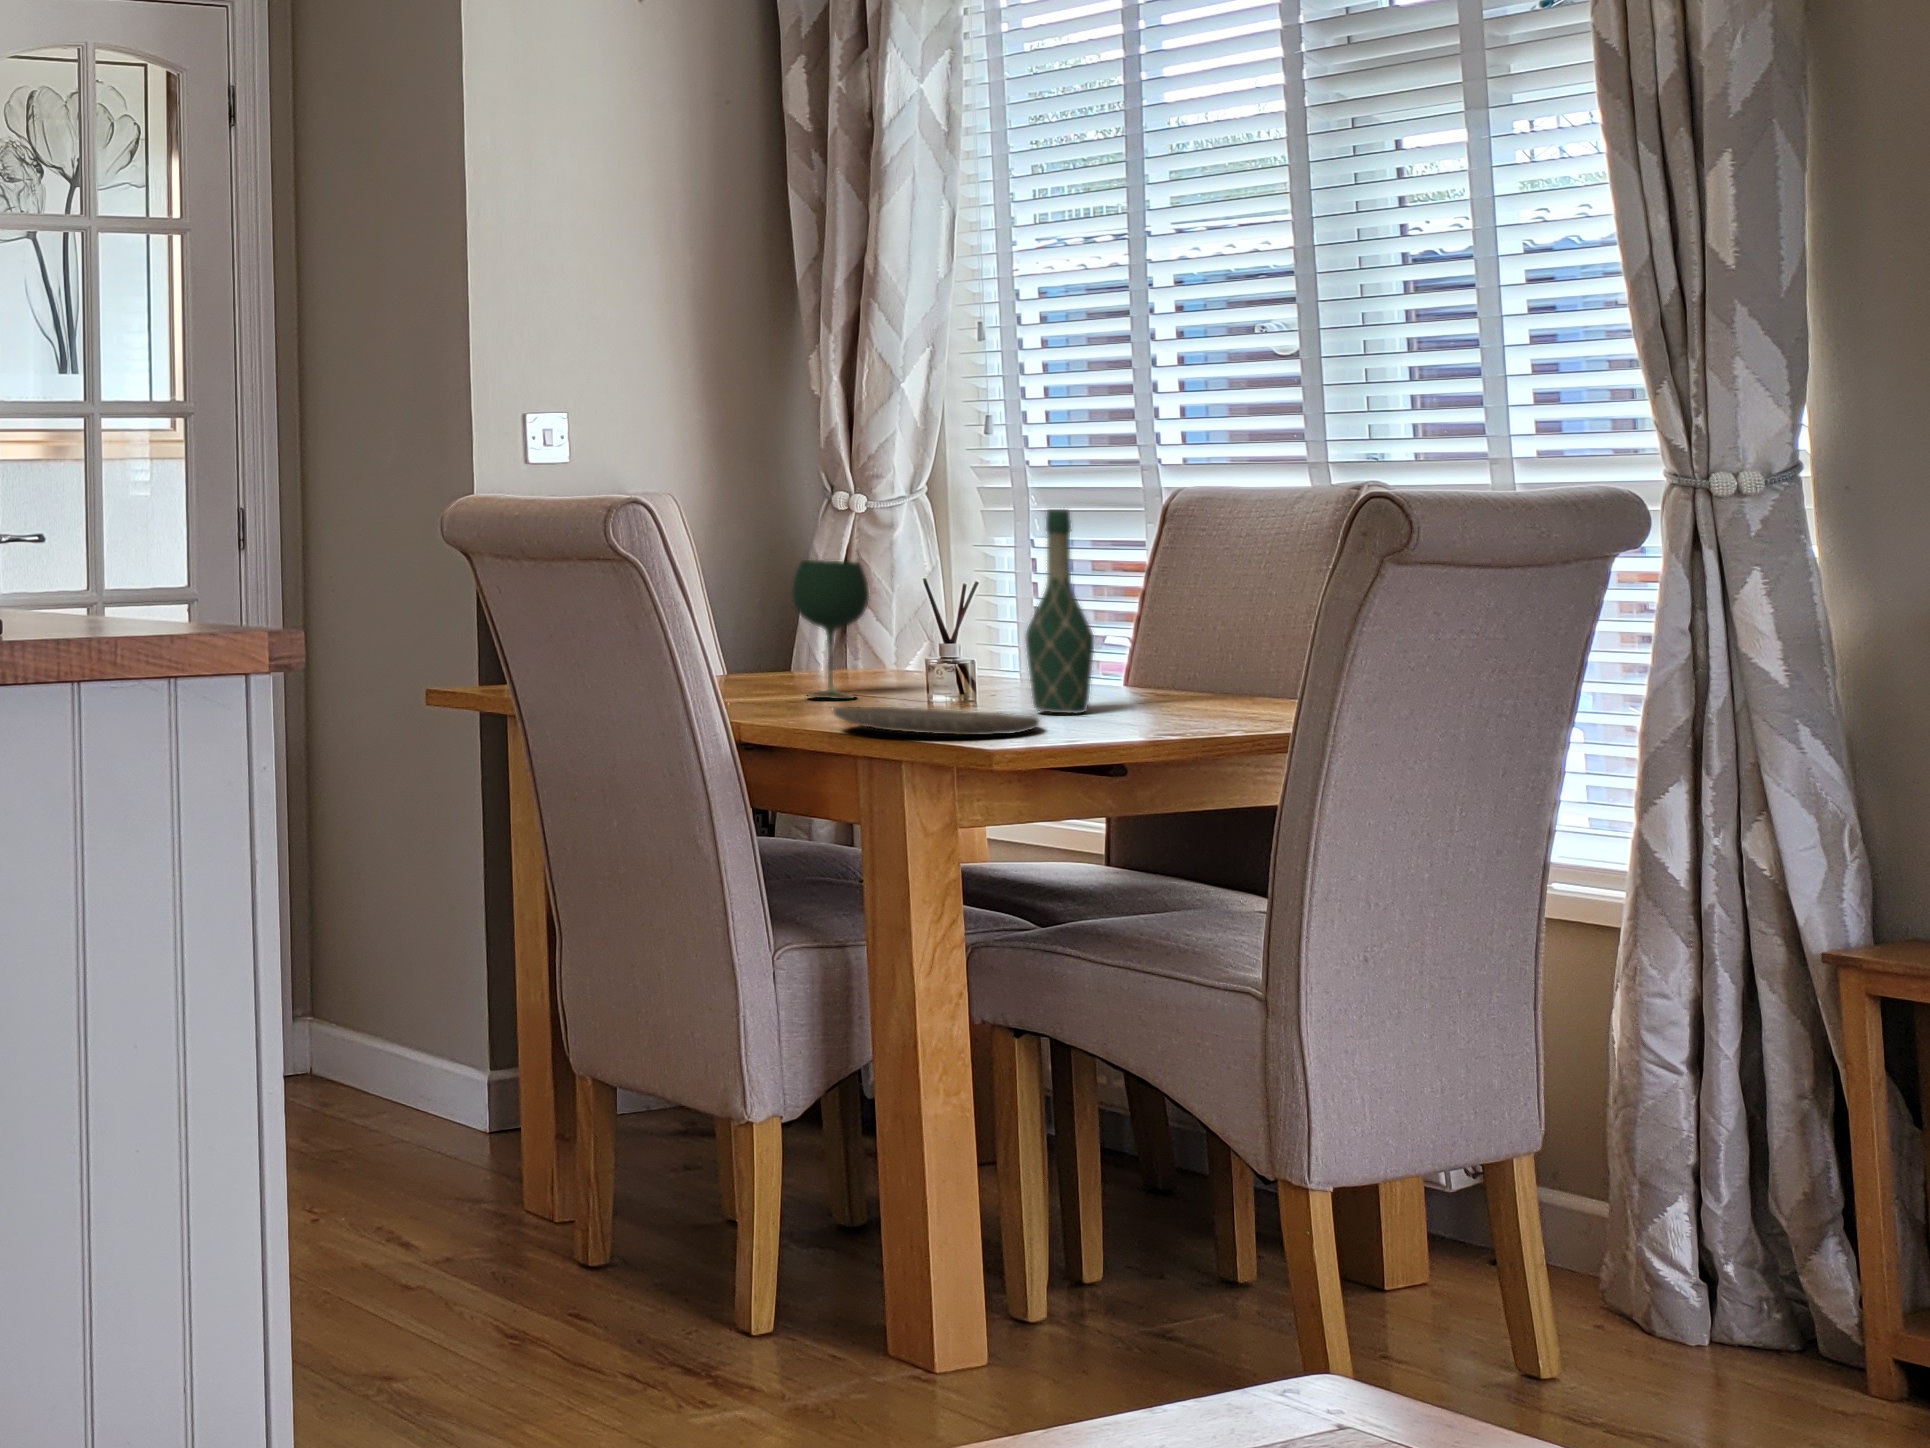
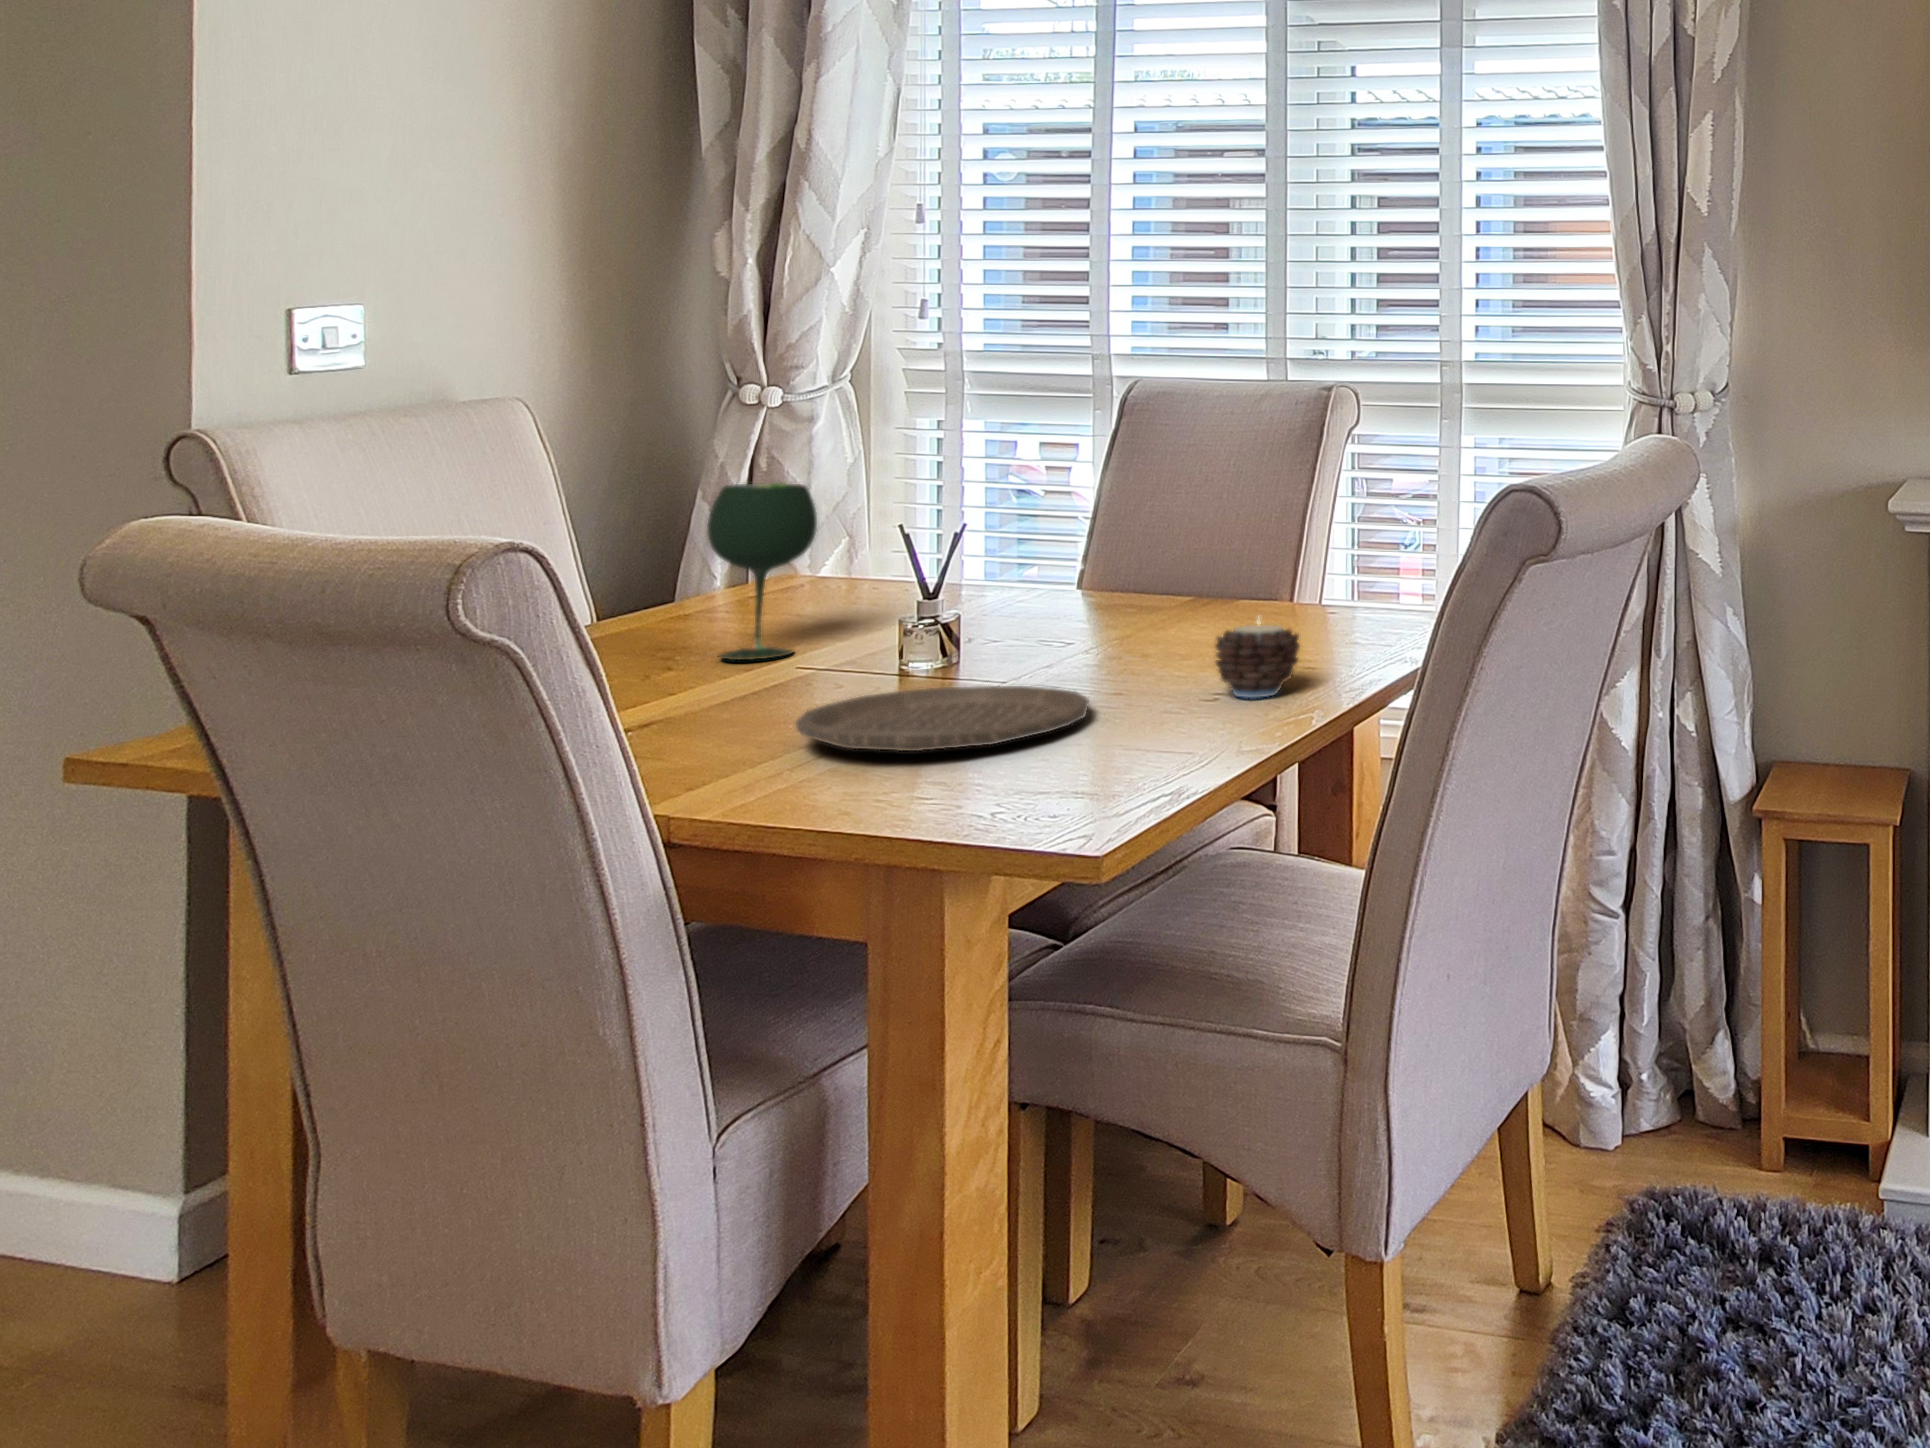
wine bottle: present [1026,509,1094,714] -> none [1042,427,1125,666]
candle: none [1140,662,1216,732] -> present [1215,624,1300,698]

